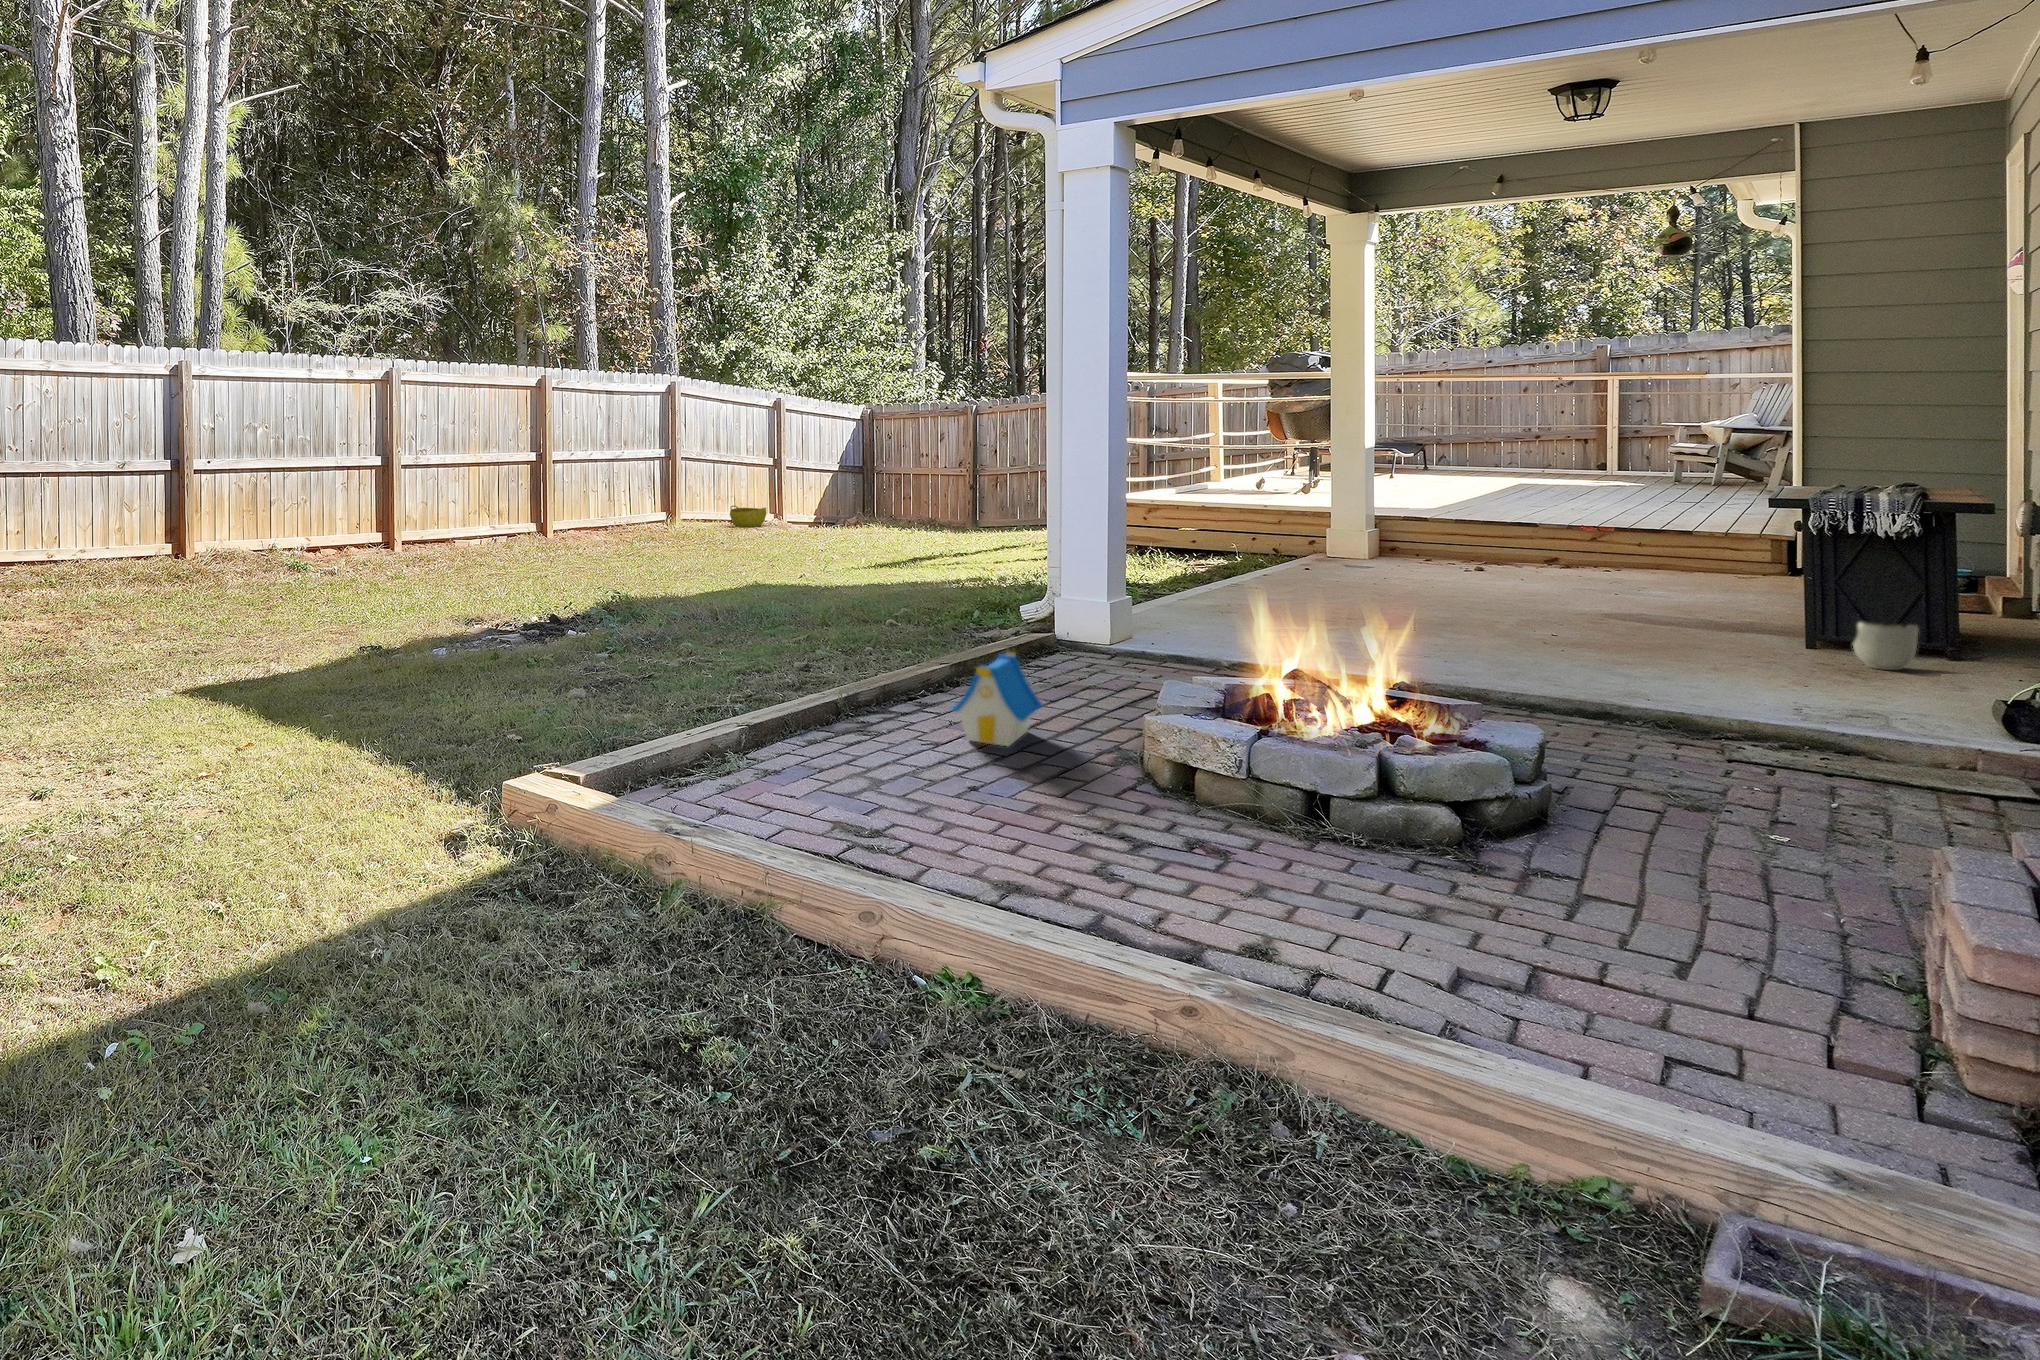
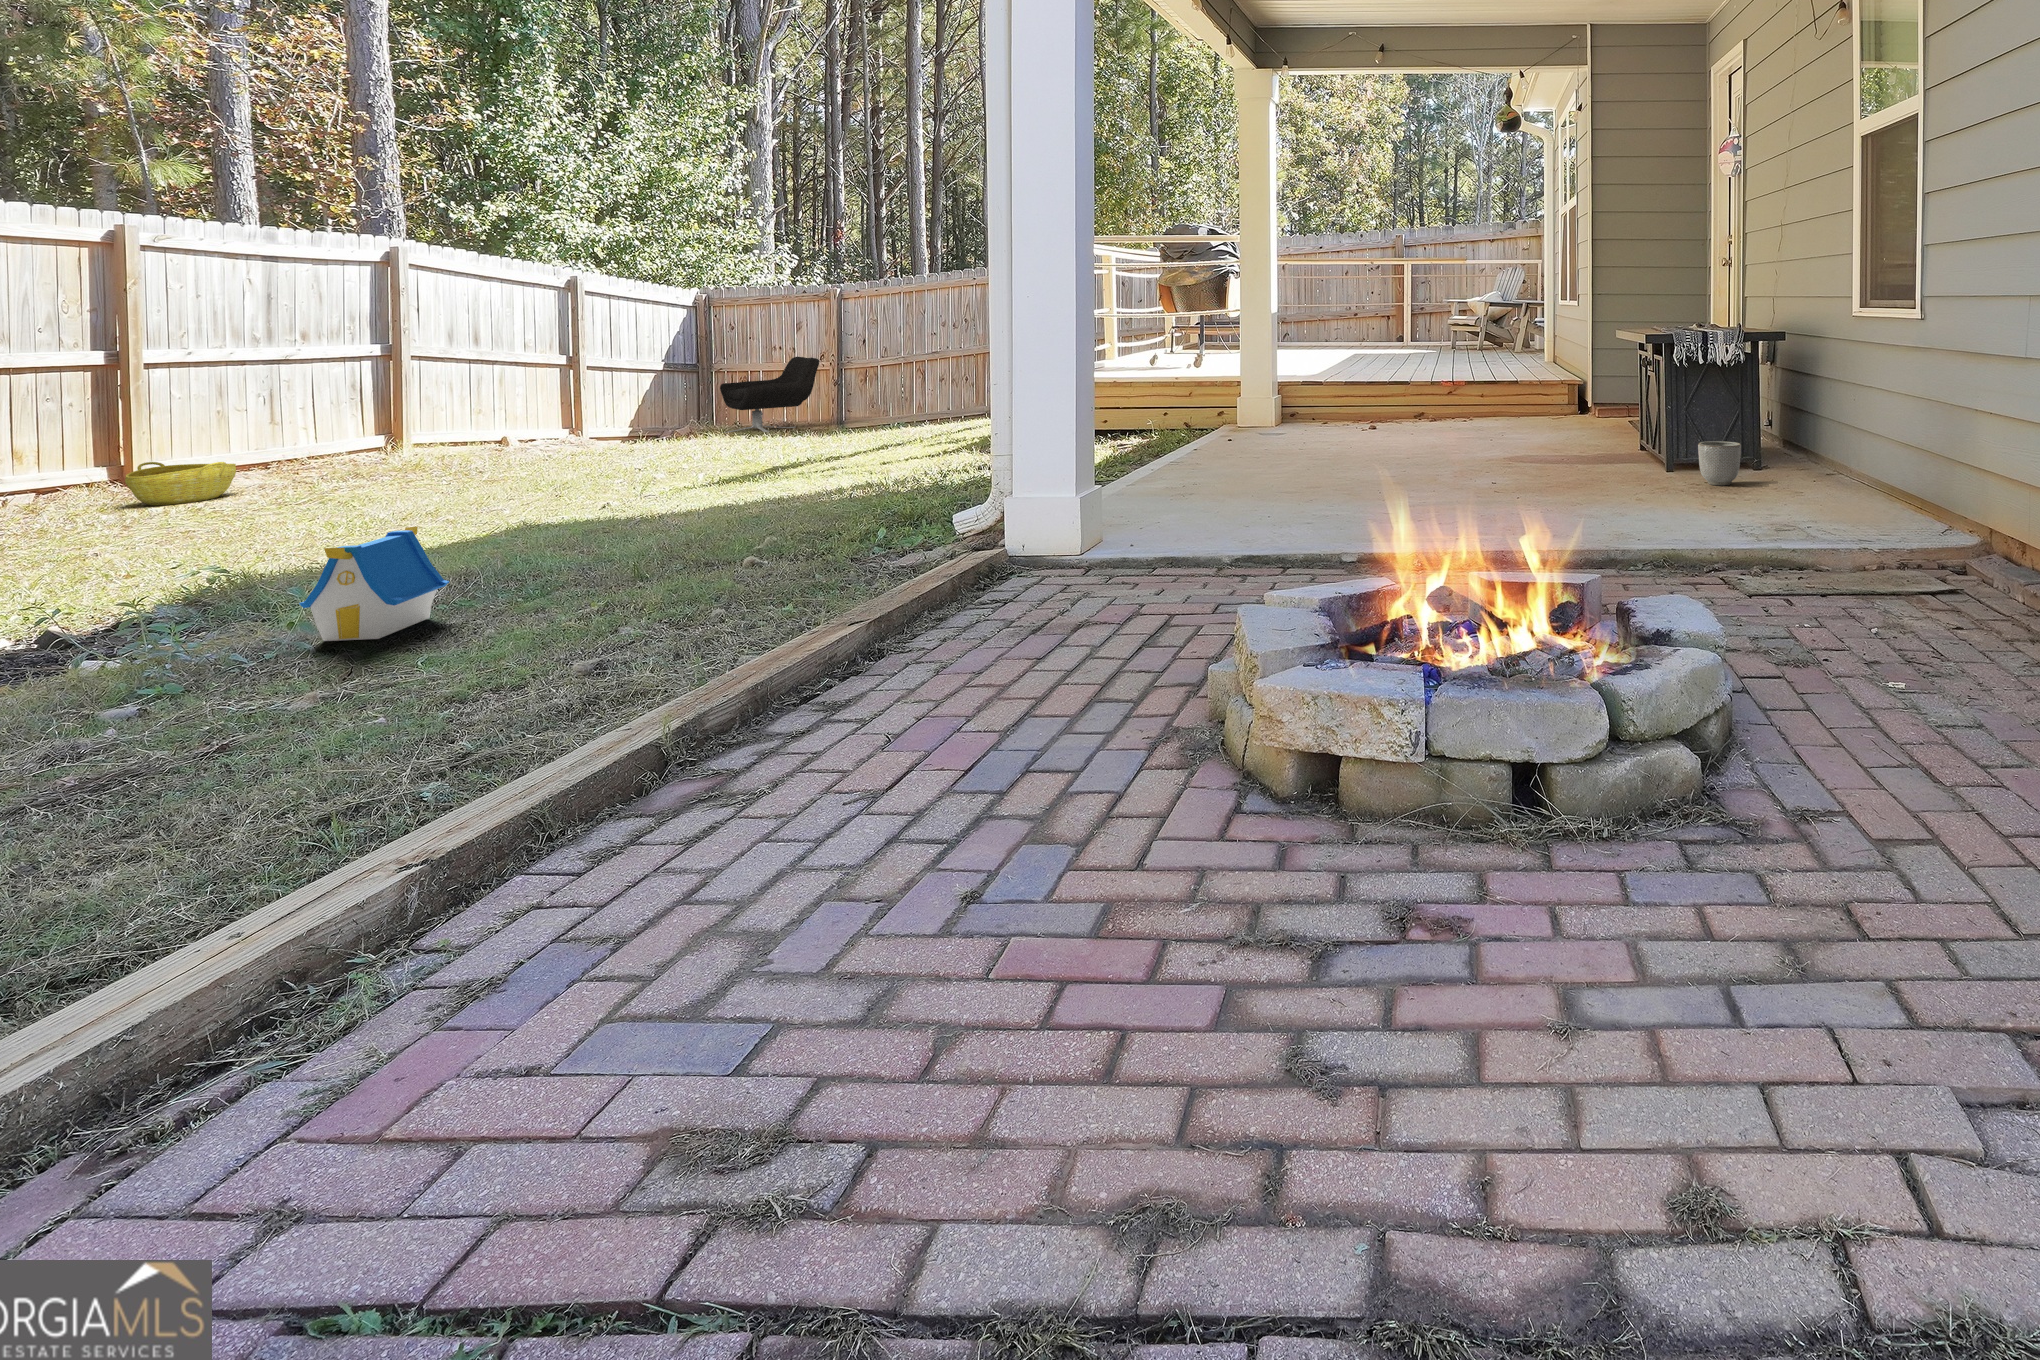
lounge chair: none [873,463,951,525] -> present [720,357,819,433]
basket: present [730,506,766,527] -> present [125,462,236,505]
toy house: present [952,652,1043,746] -> present [299,527,449,641]

